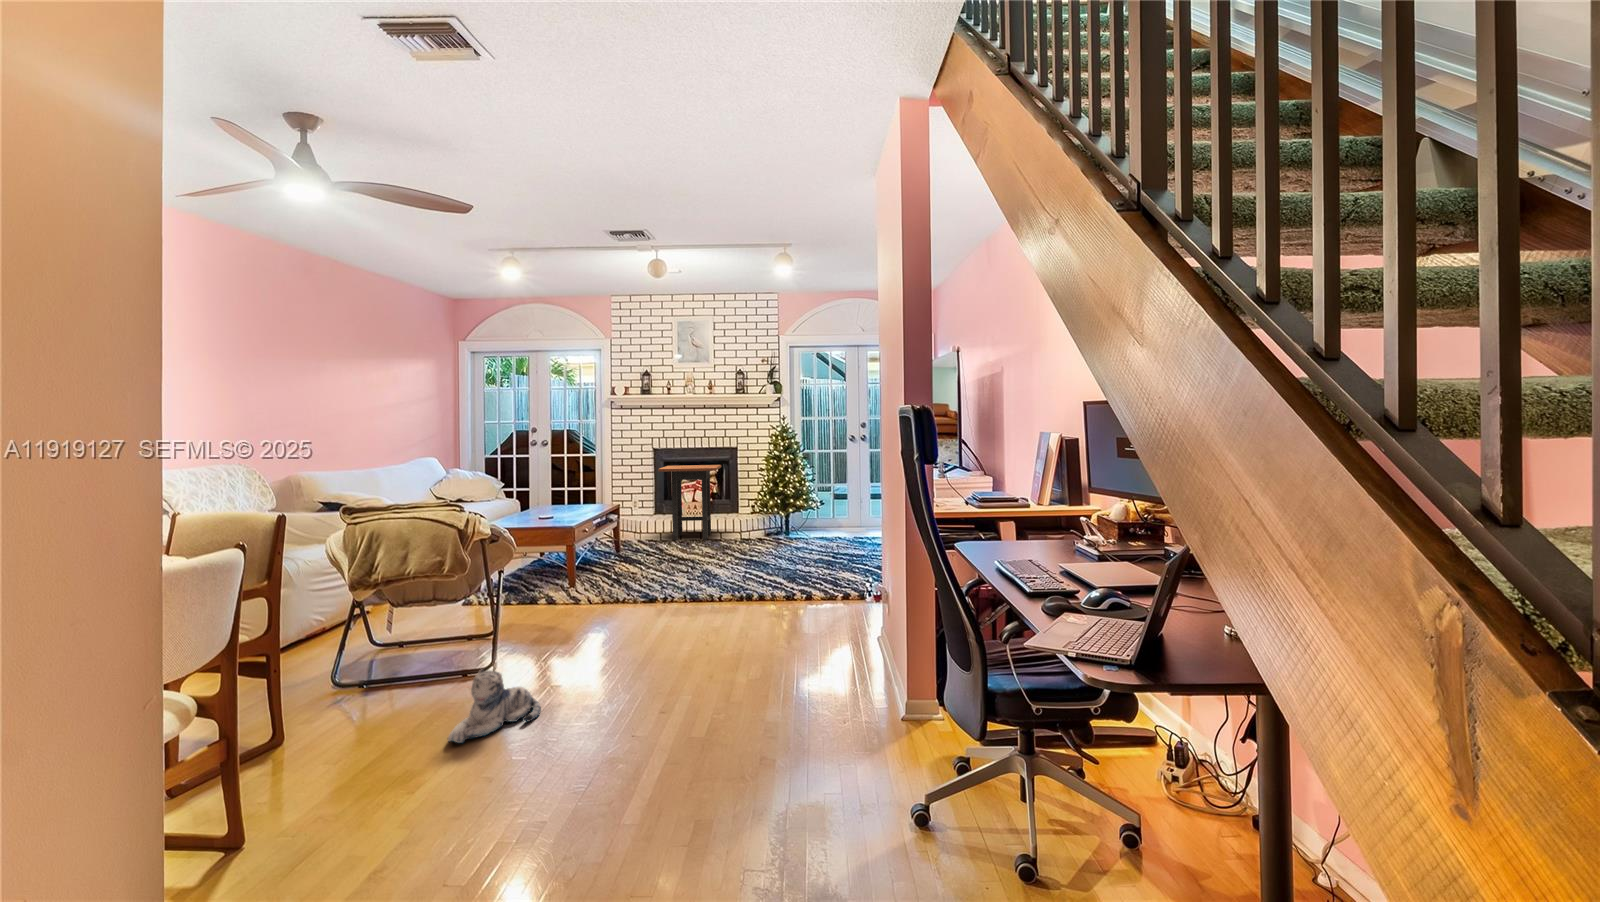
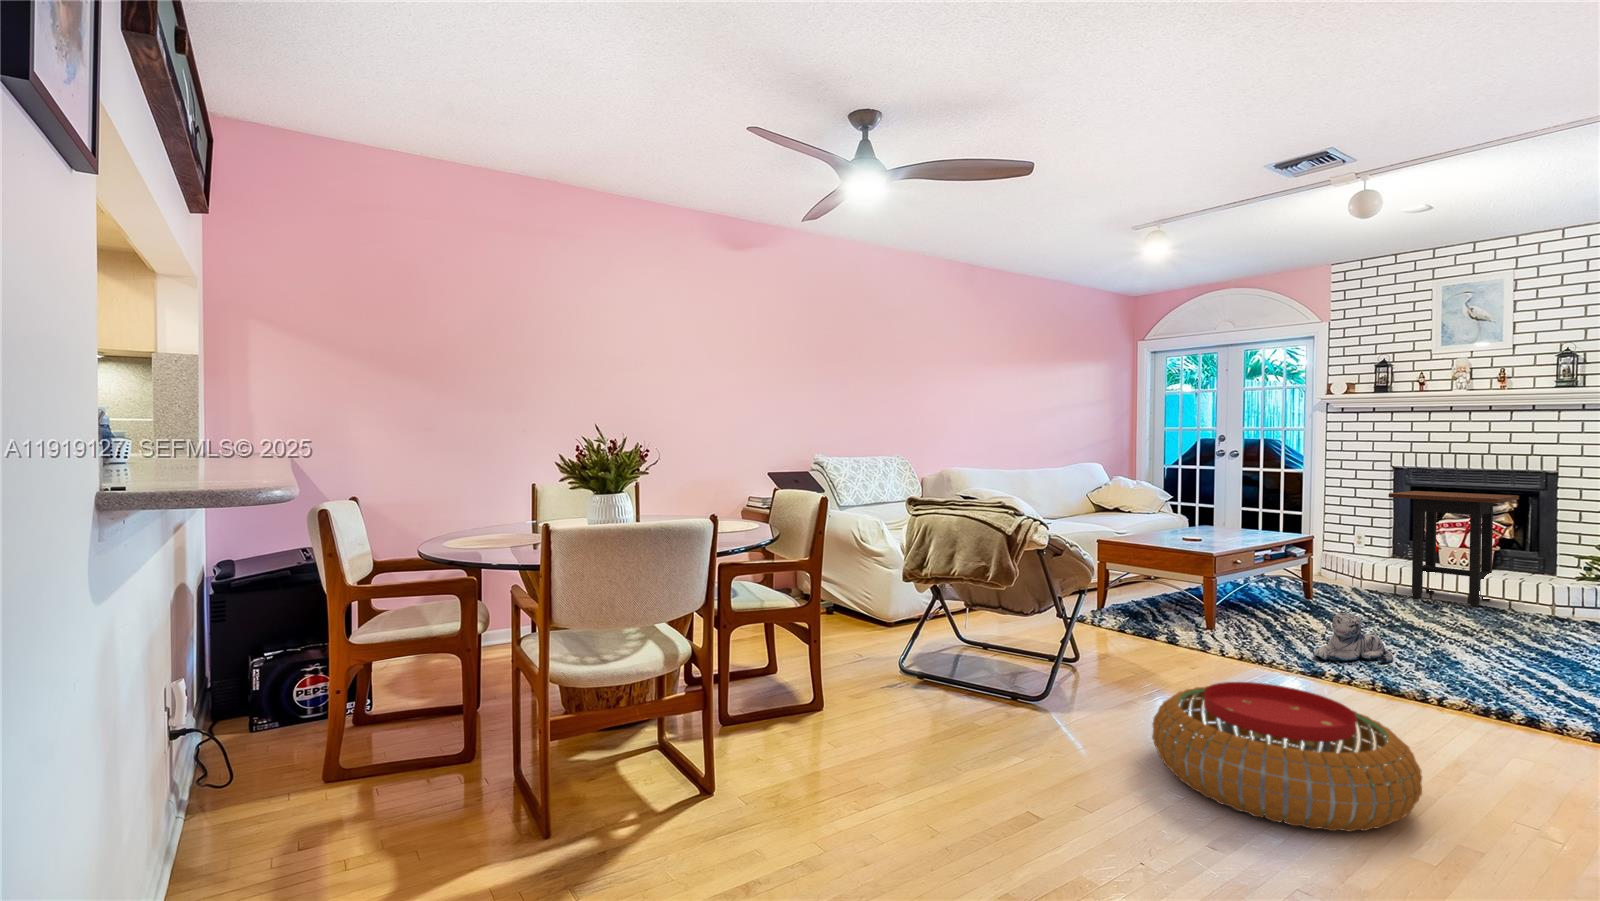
pouf: none [596,606,749,693] -> present [1152,682,1422,831]
plush toy: present [448,670,541,743] -> present [1313,611,1393,663]

